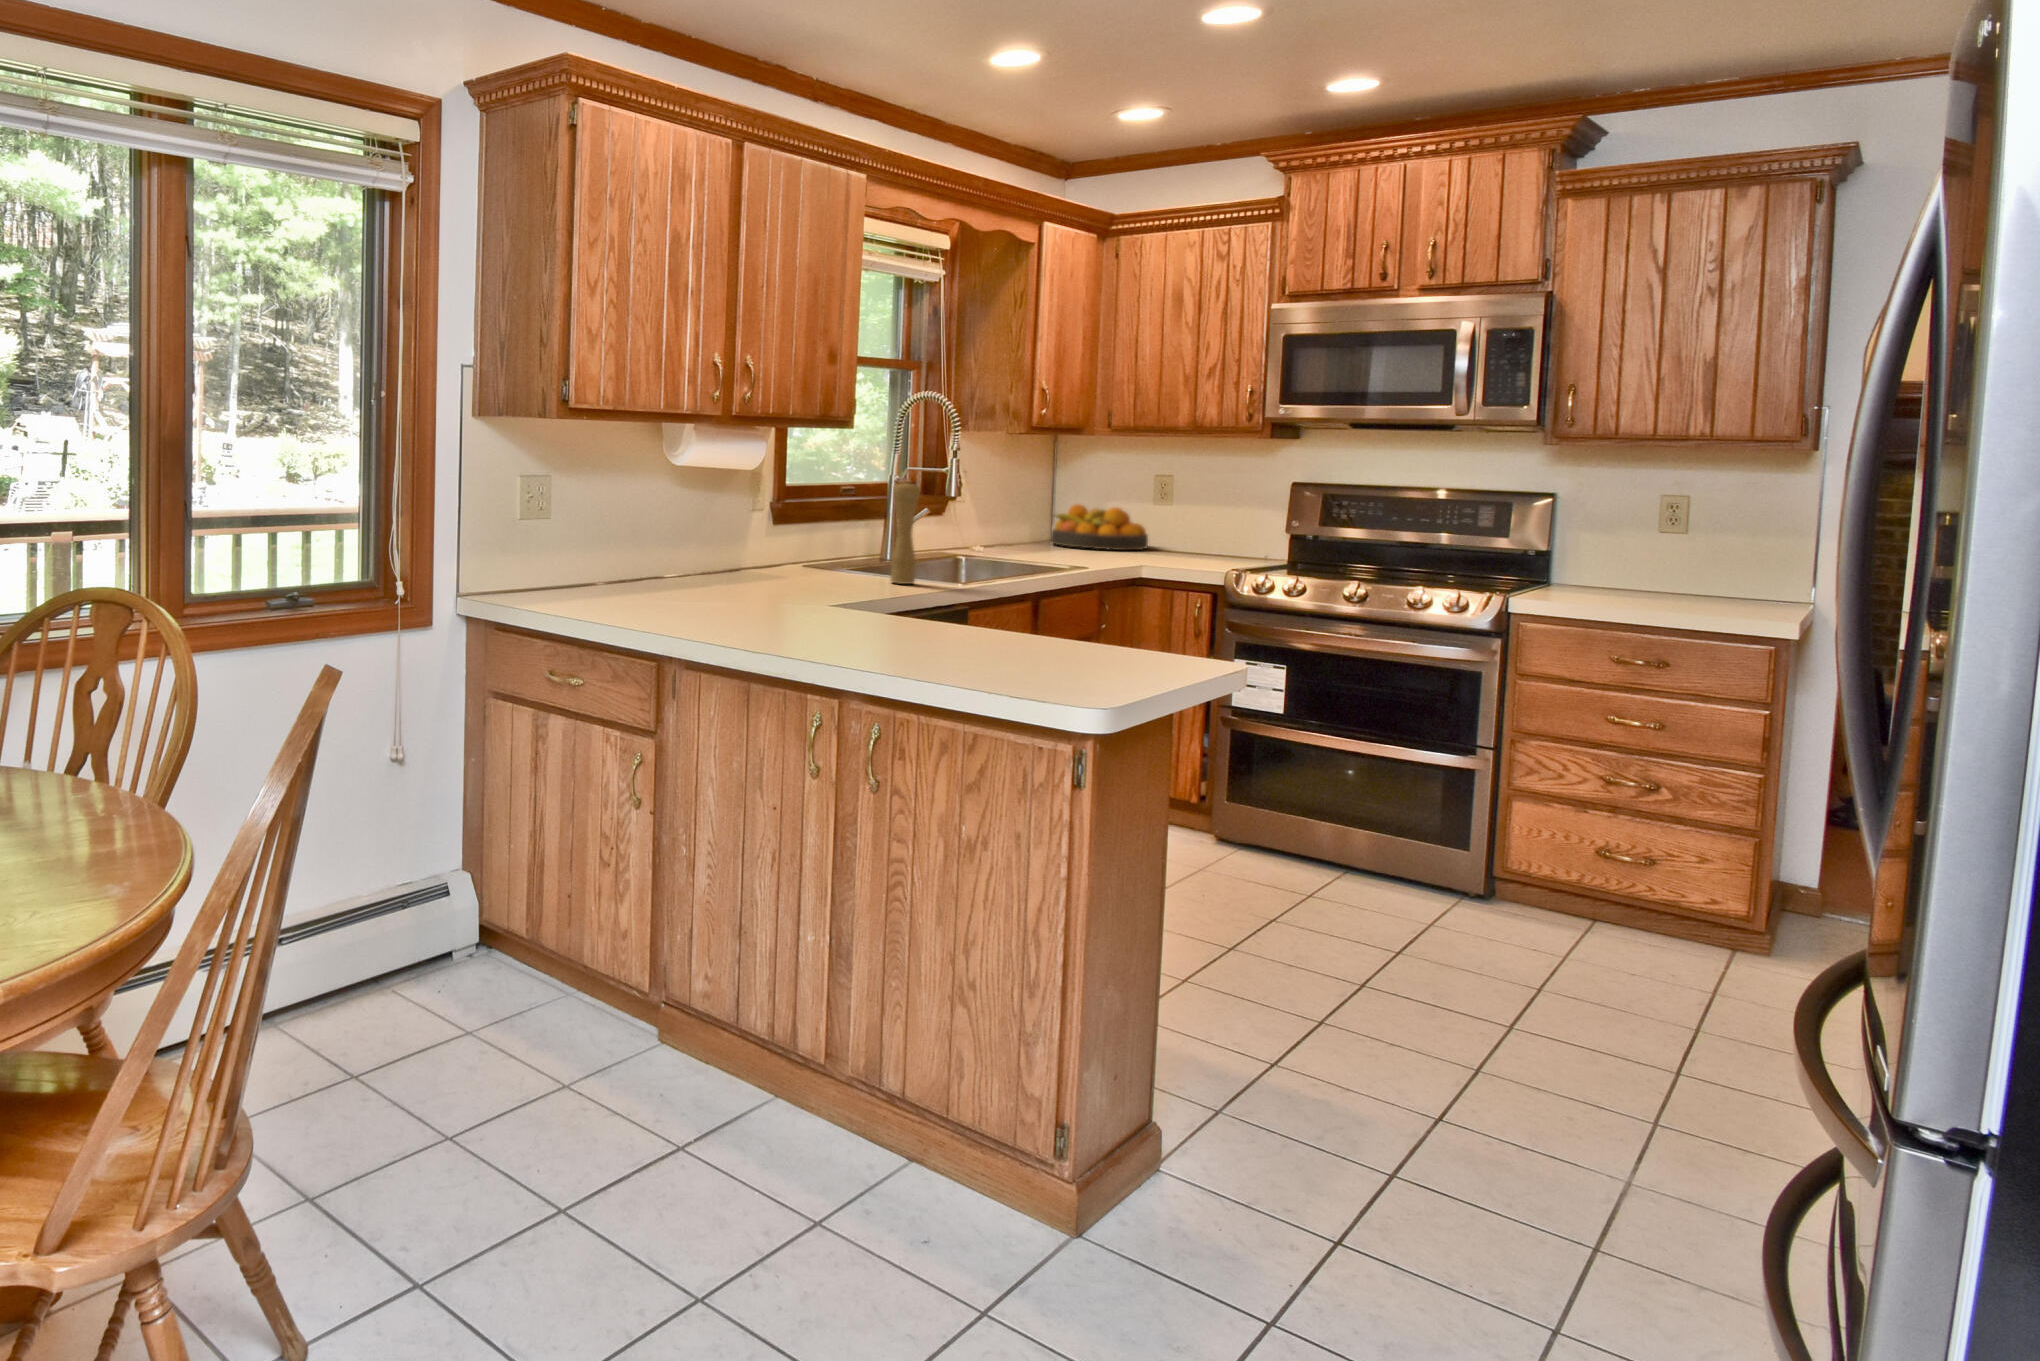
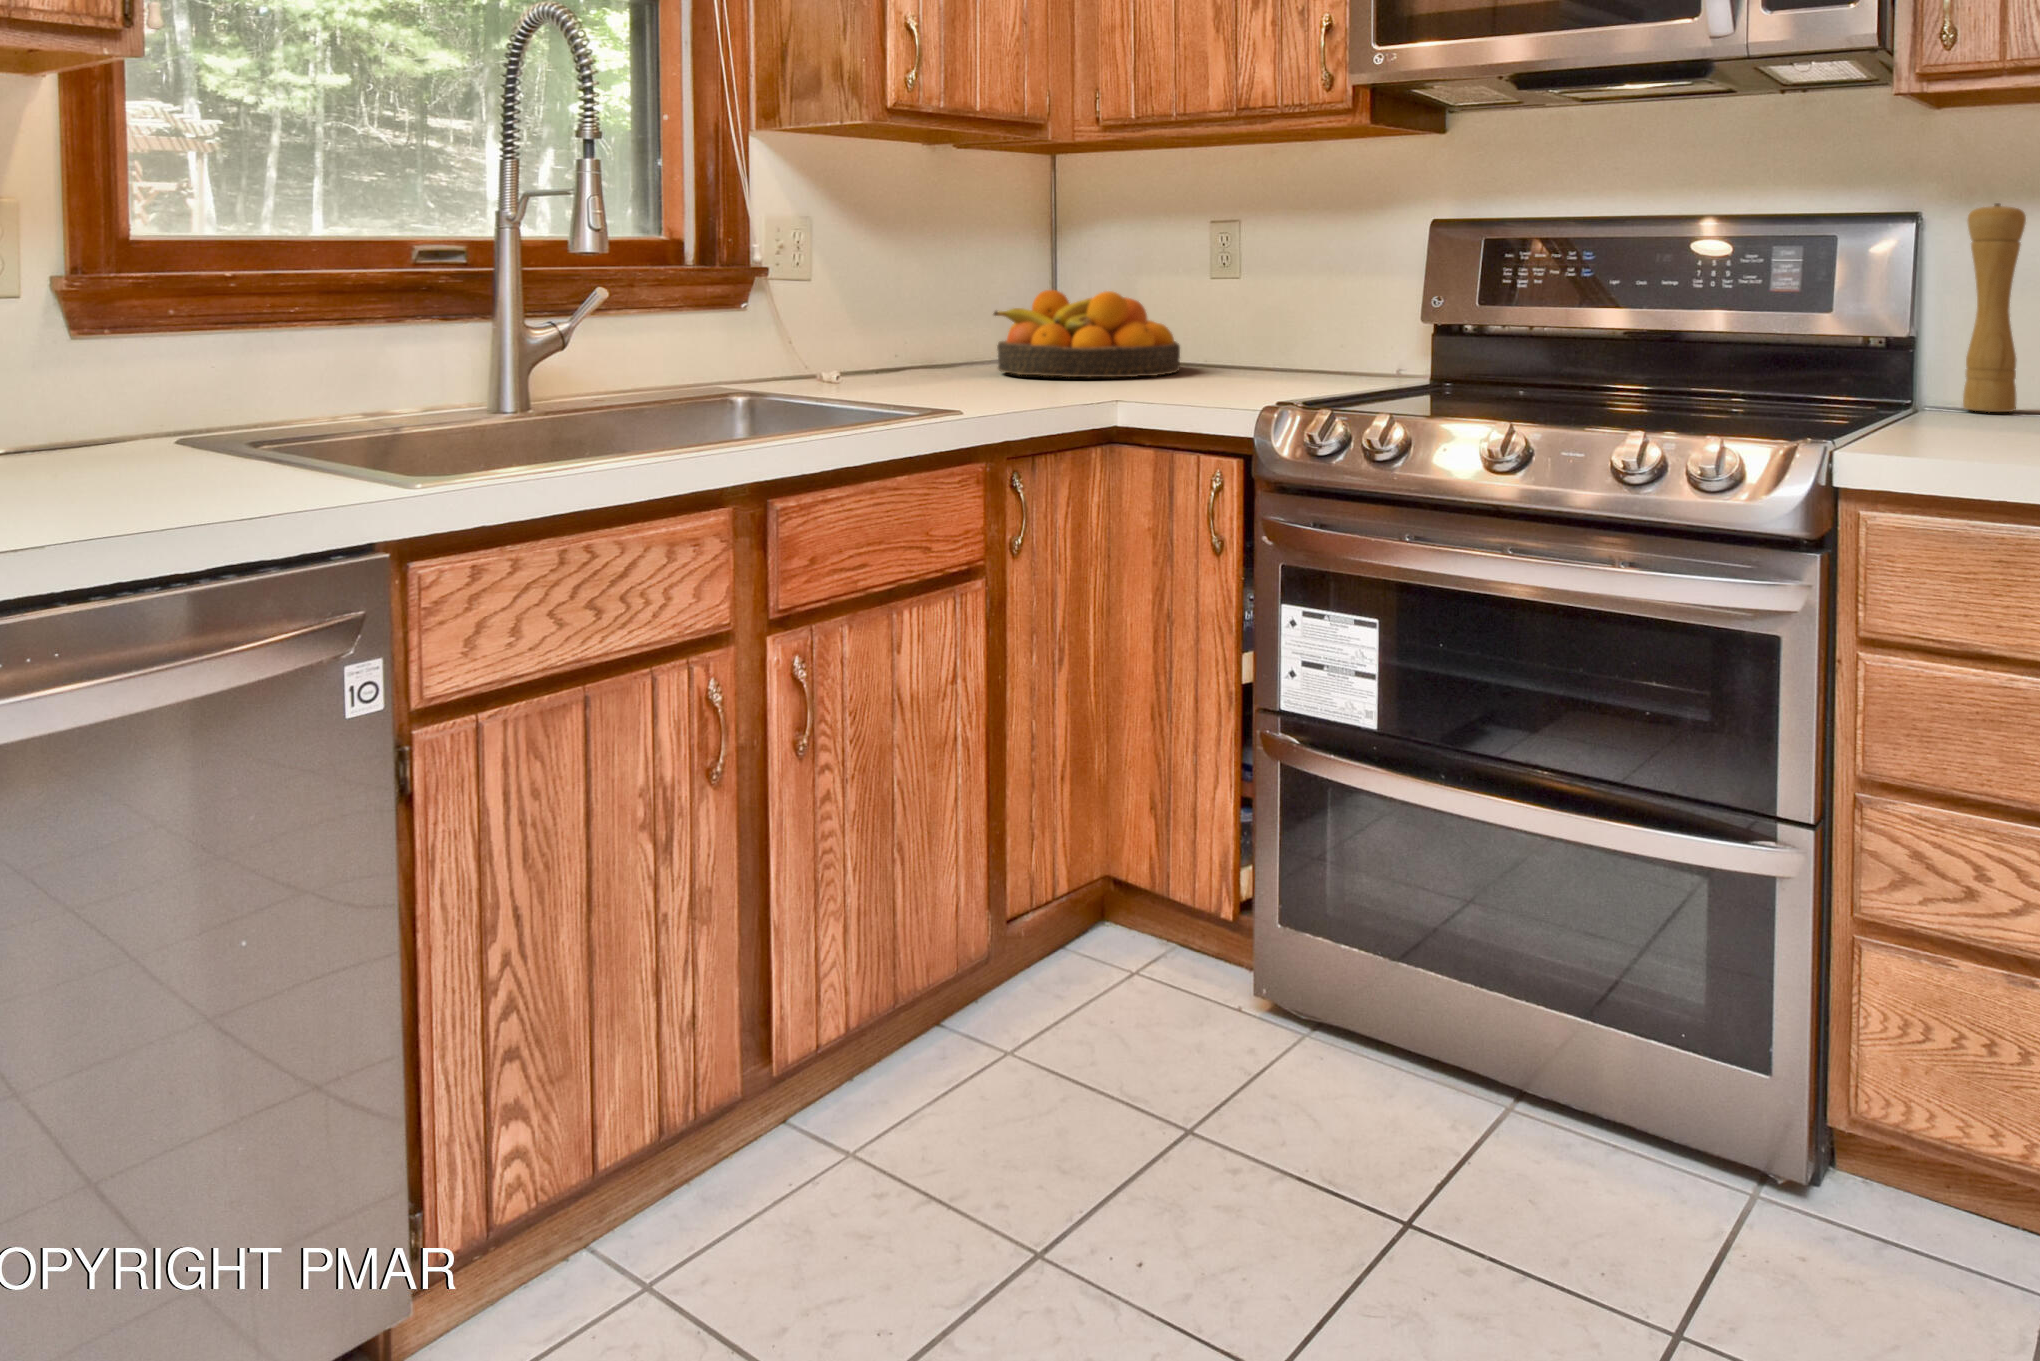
pepper mill: present [890,483,920,584] -> present [1963,203,2026,412]

